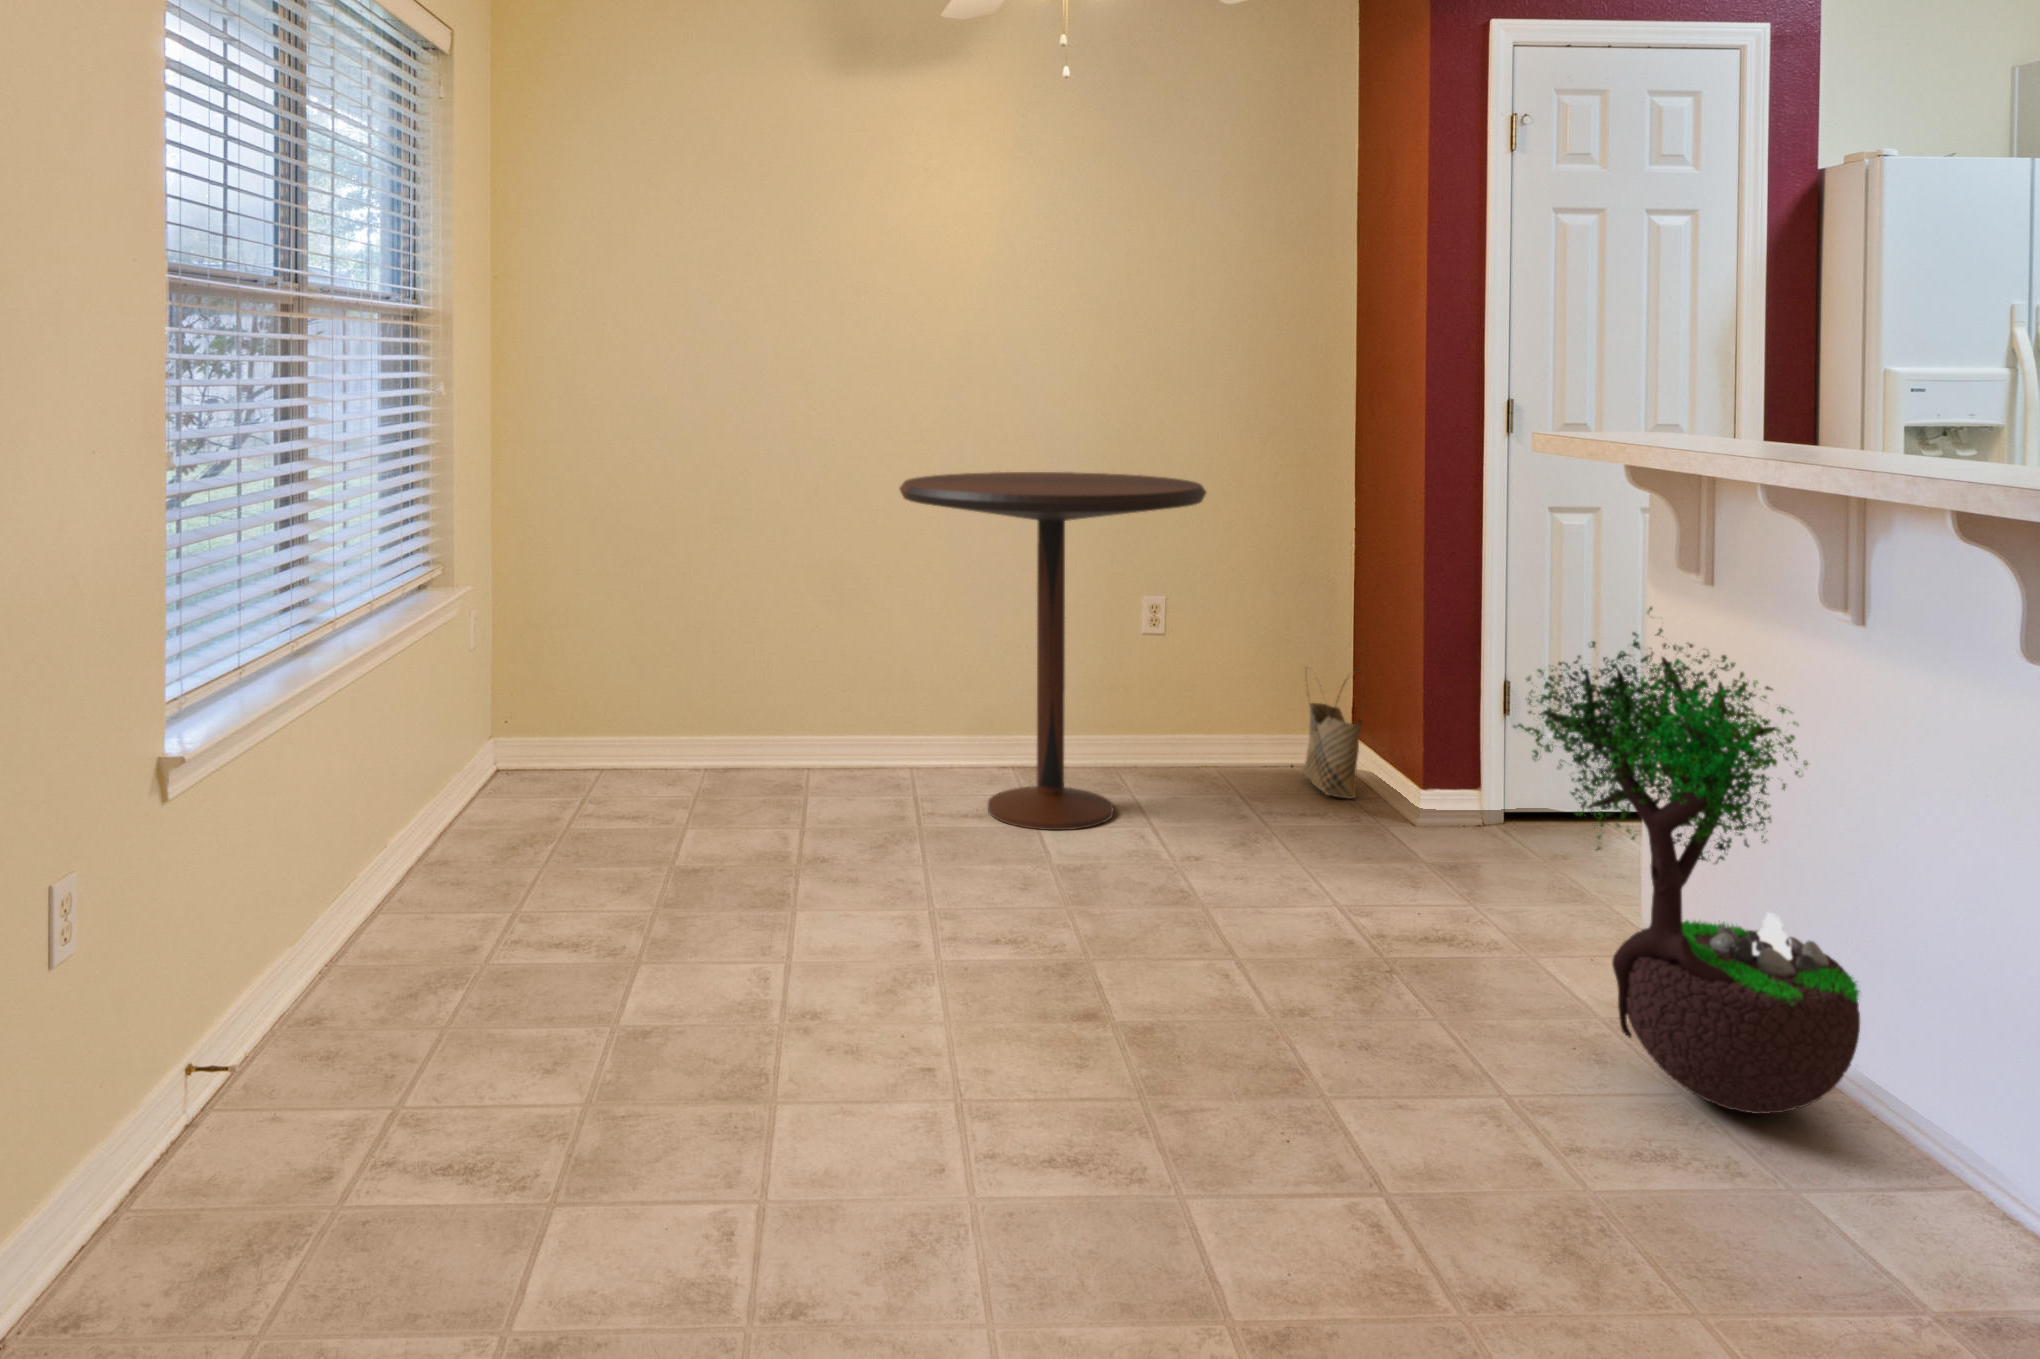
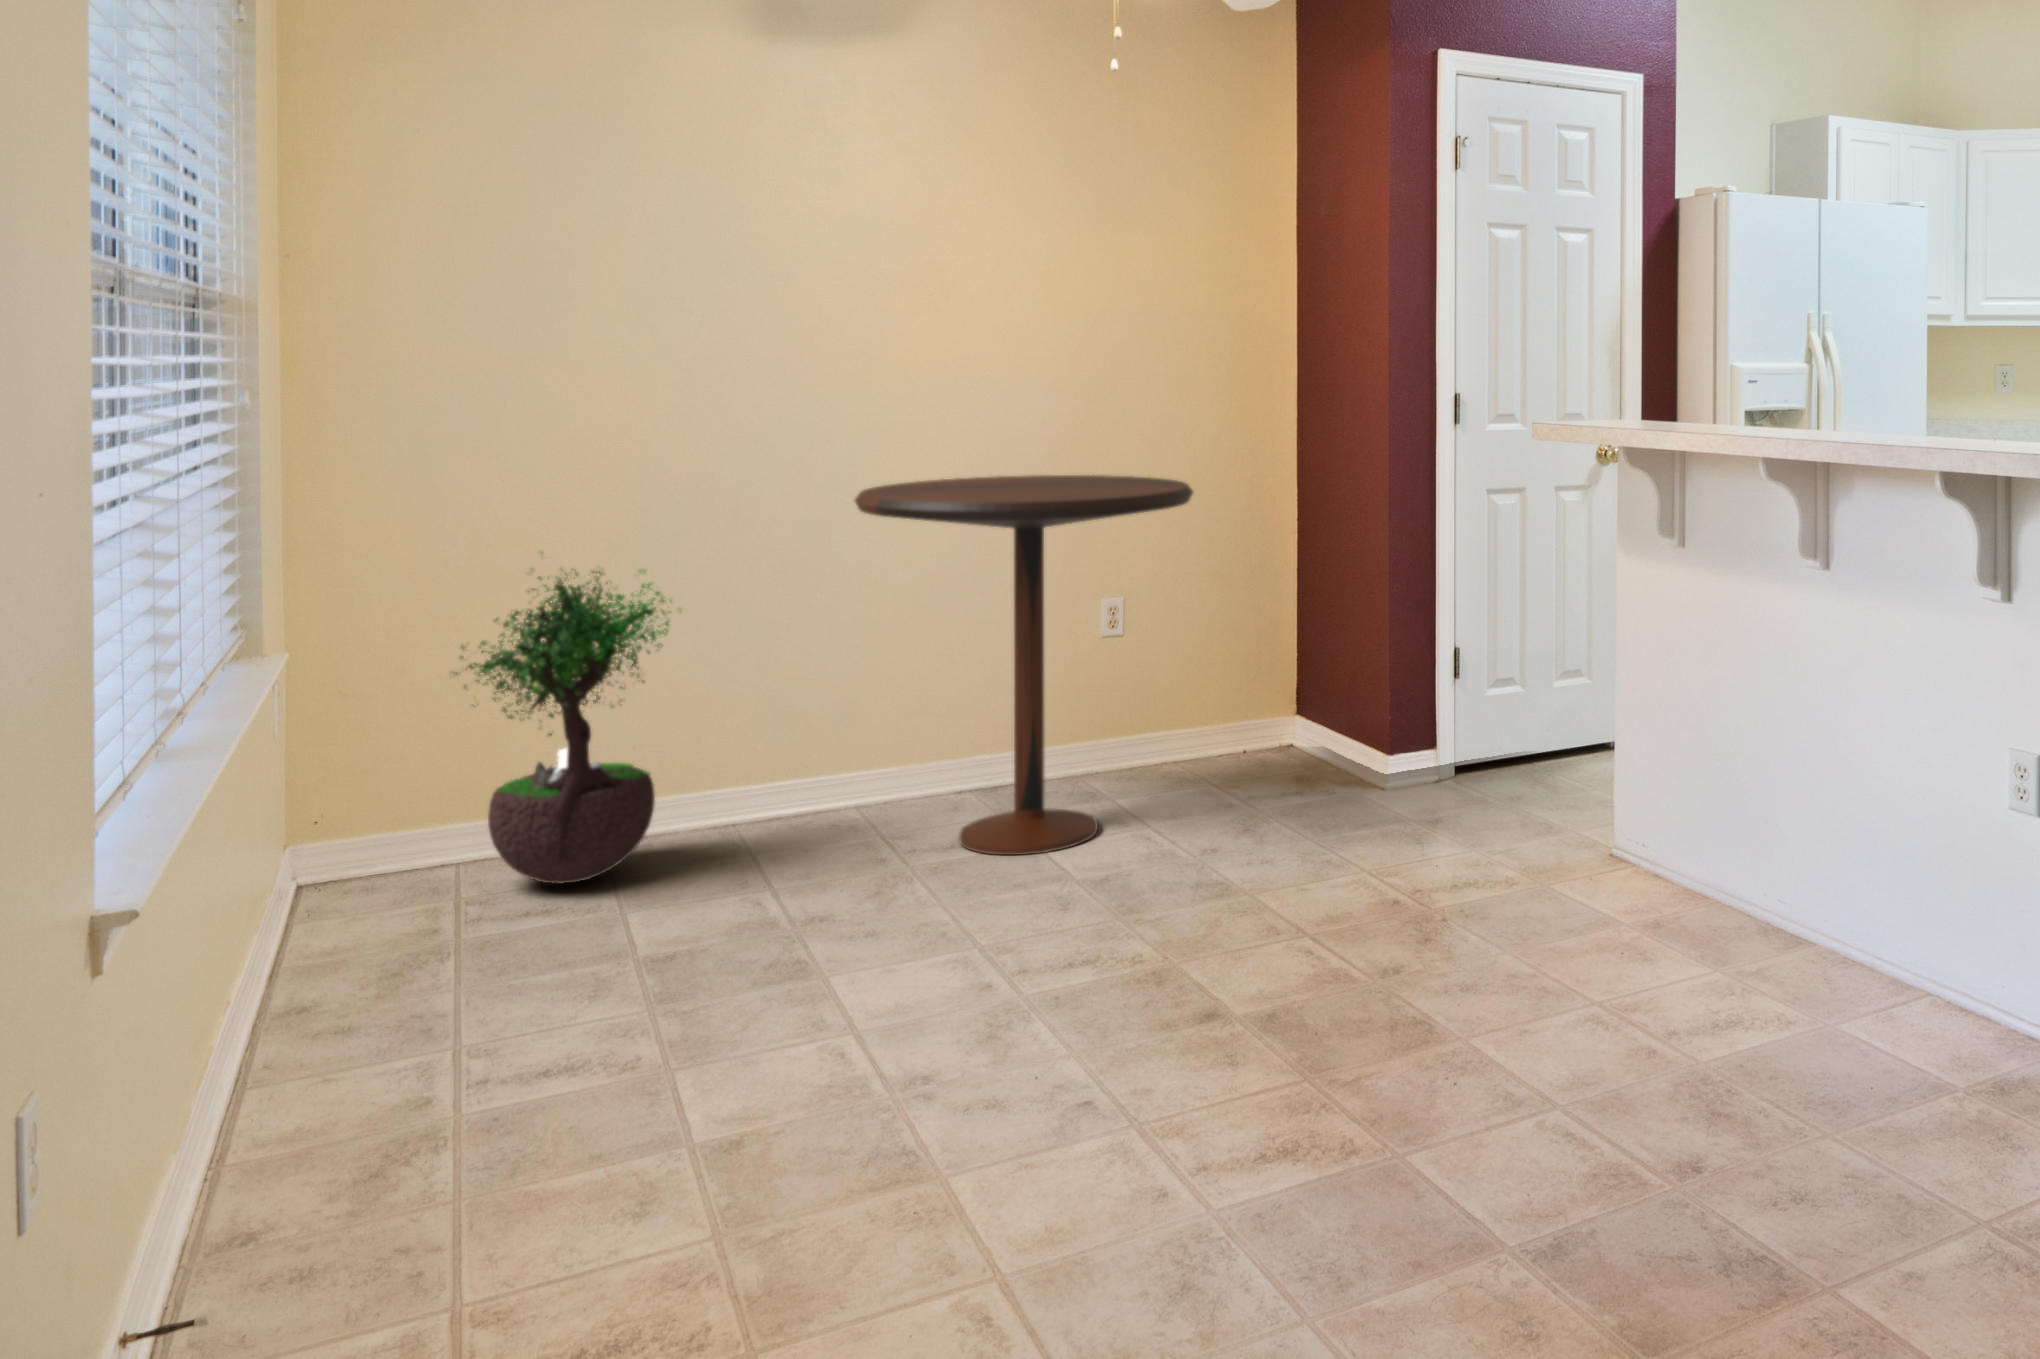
potted tree: present [1513,607,1860,1114] -> present [453,569,671,884]
woven basket: present [1304,670,1365,798] -> none [1259,653,1322,777]

